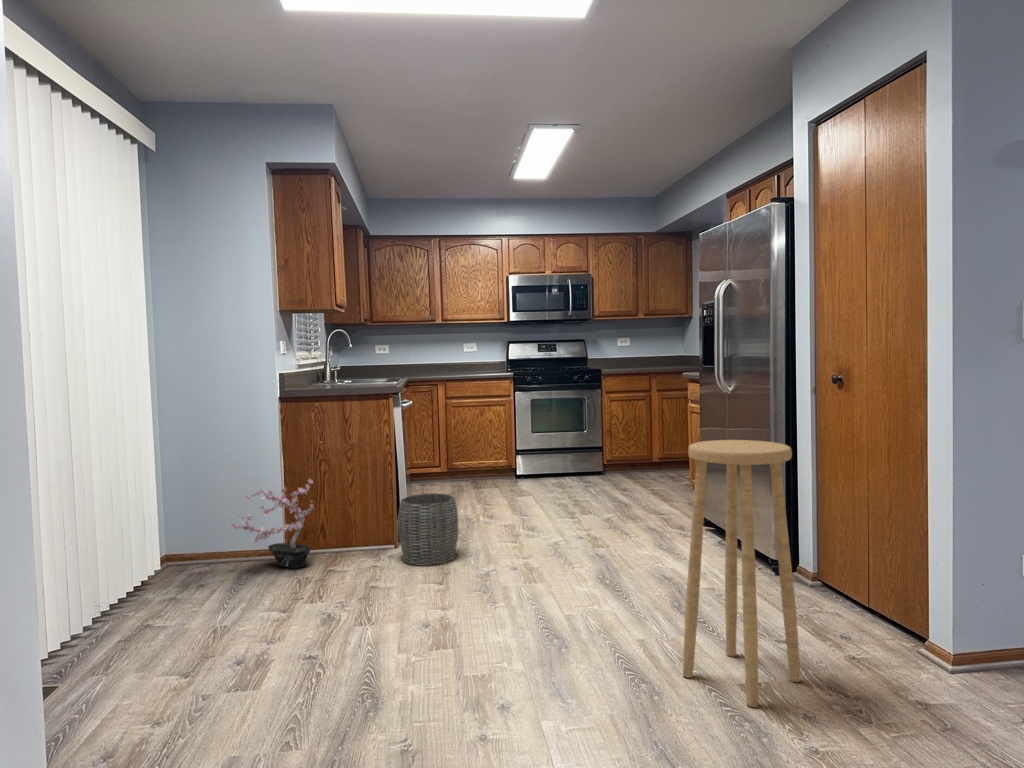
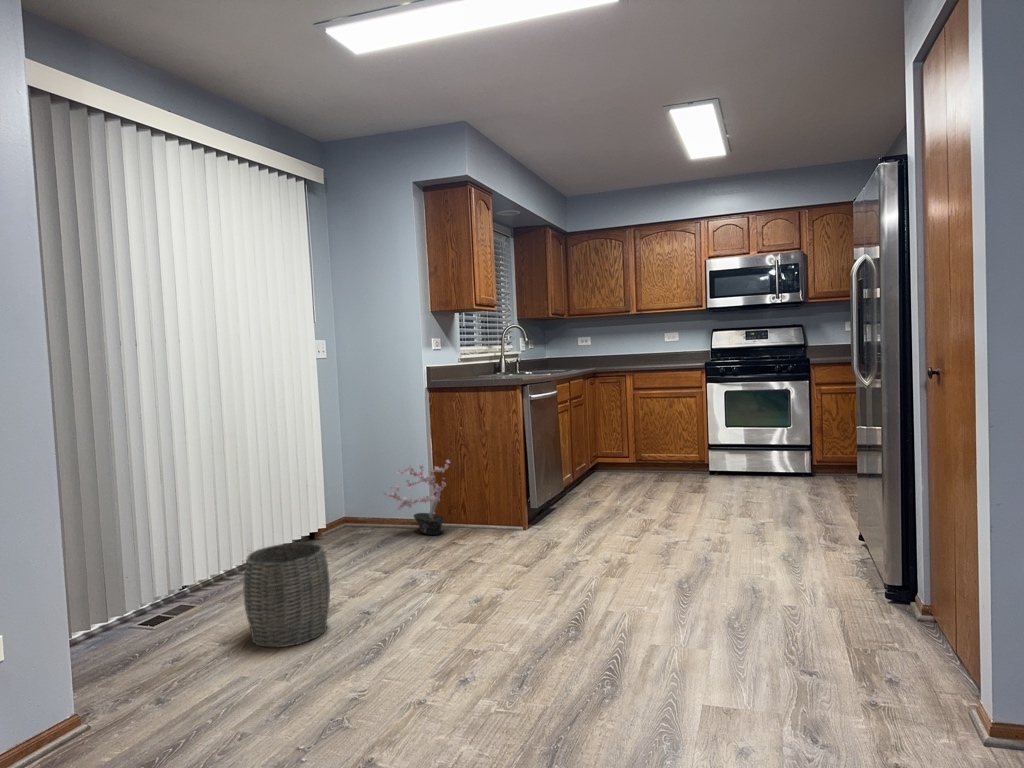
stool: present [683,440,801,707] -> none [639,440,764,723]
woven basket: present [398,493,459,566] -> present [244,542,330,647]

